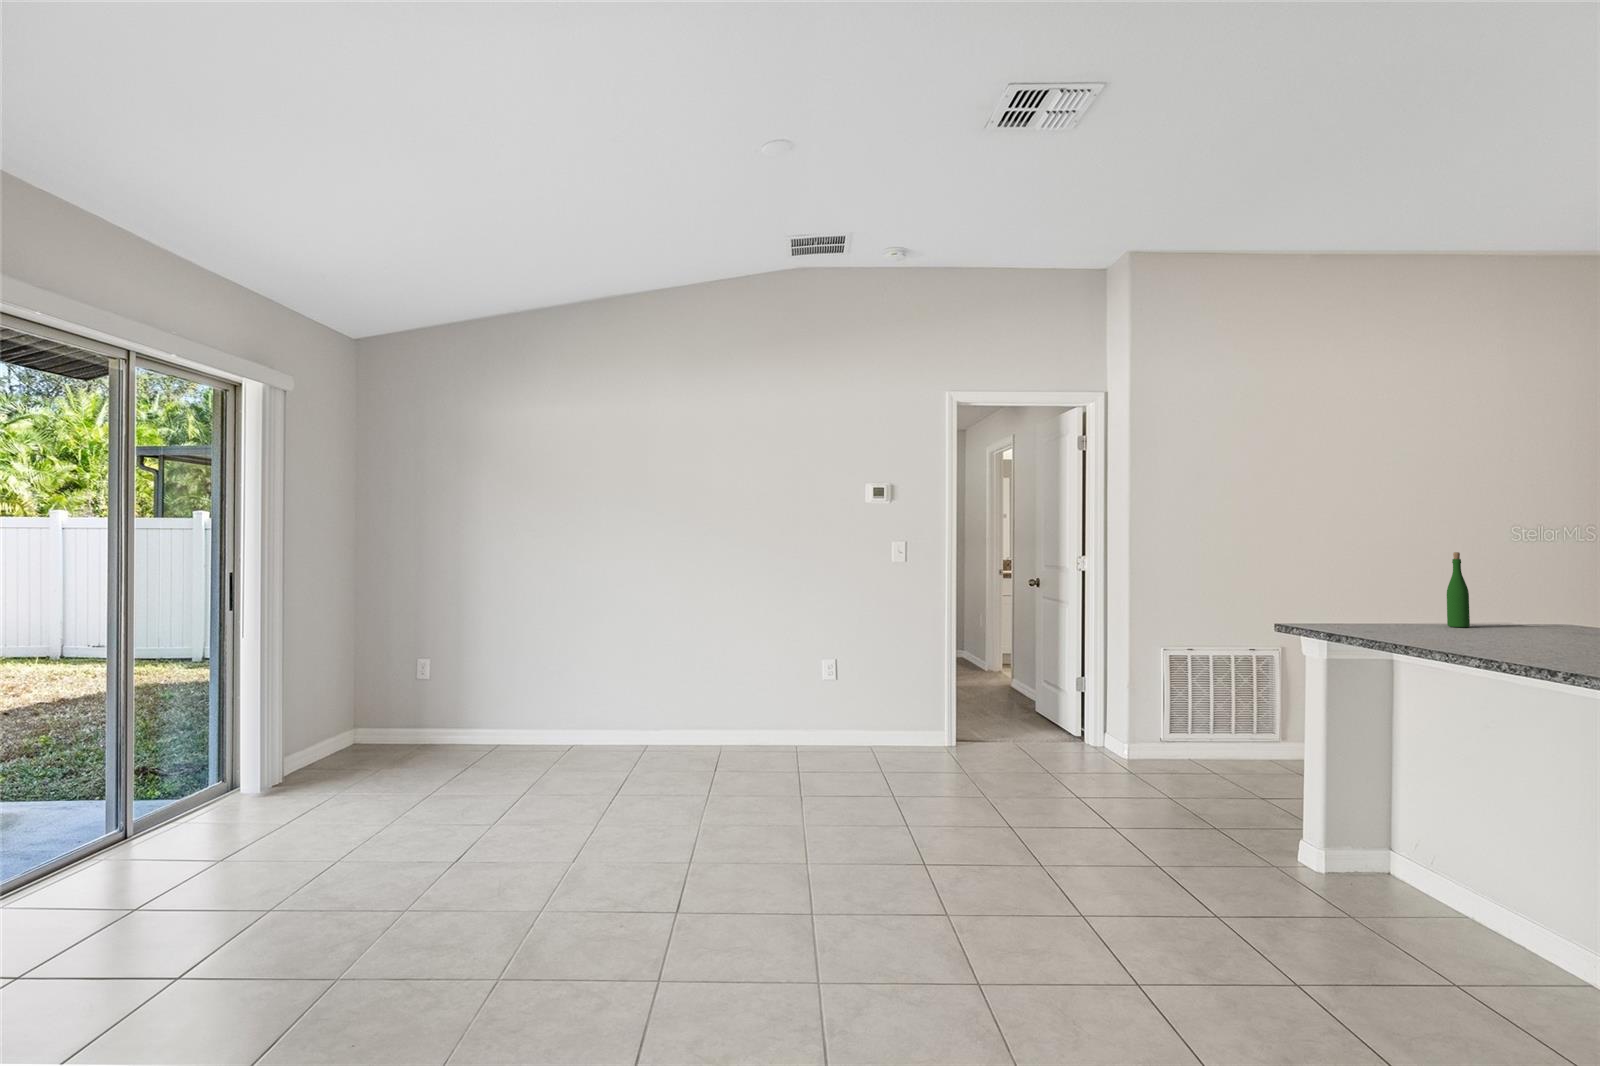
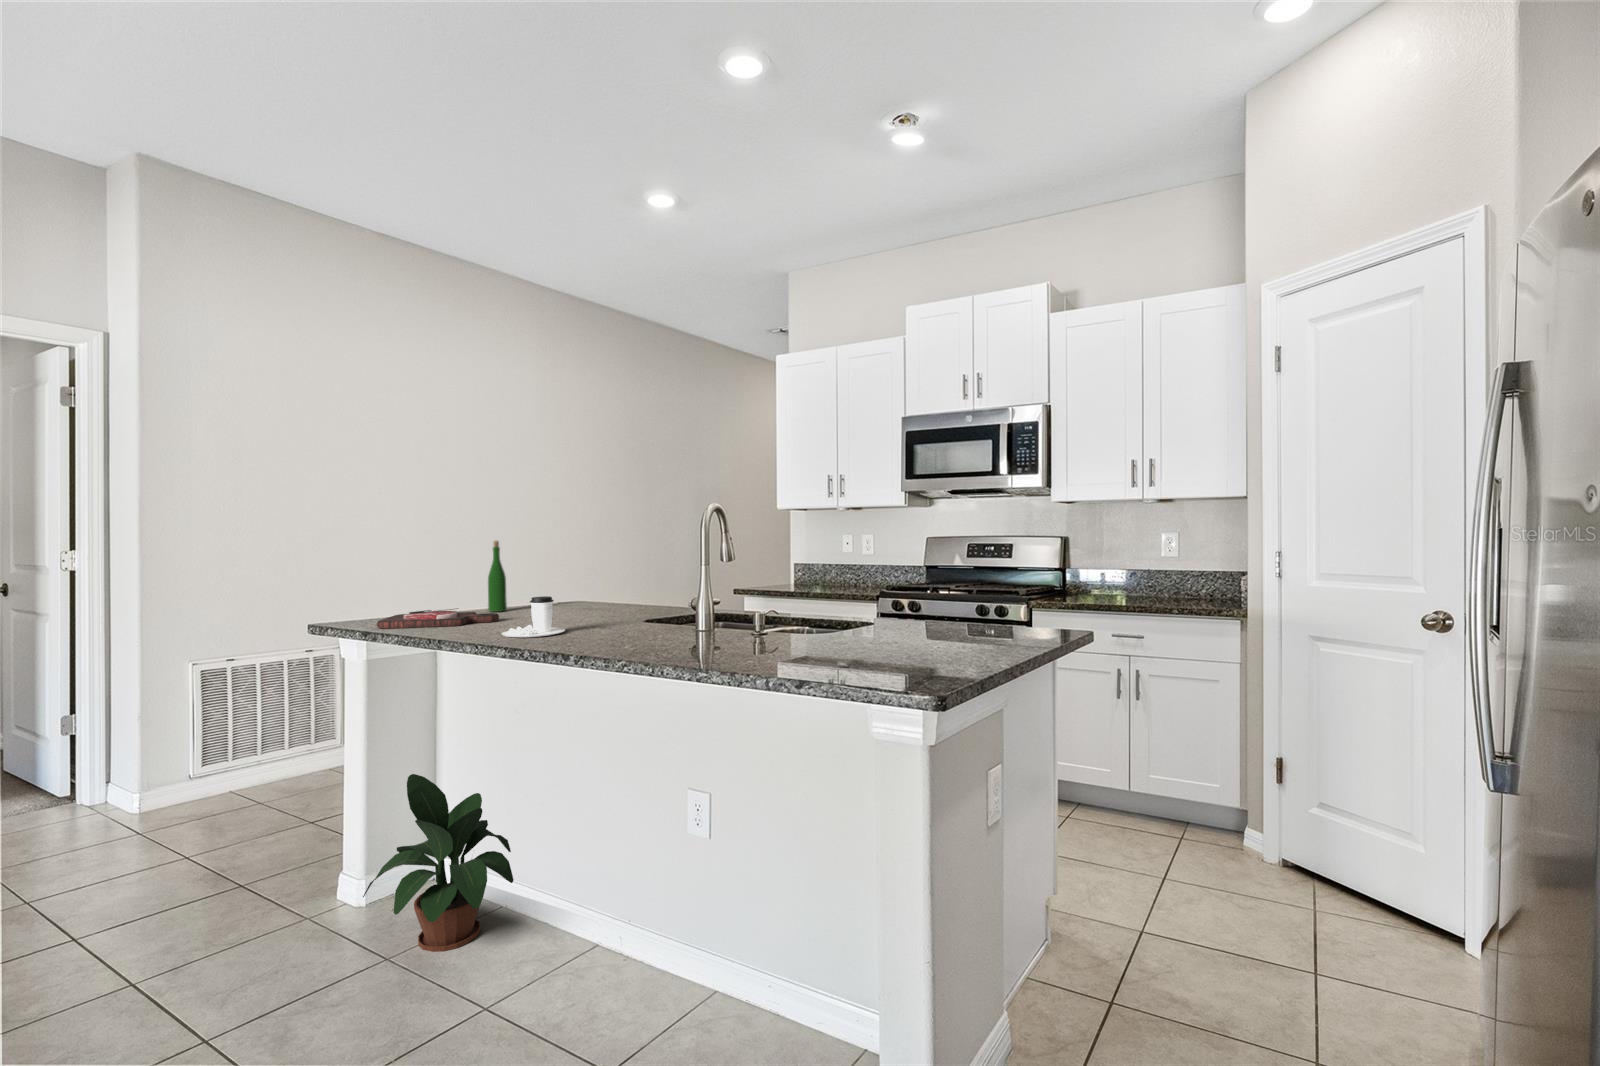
coffee cup: none [1473,612,1555,653] -> present [501,596,565,638]
cutting board: none [1333,618,1464,636] -> present [377,608,499,628]
potted plant: none [1331,765,1490,939] -> present [363,774,514,952]

